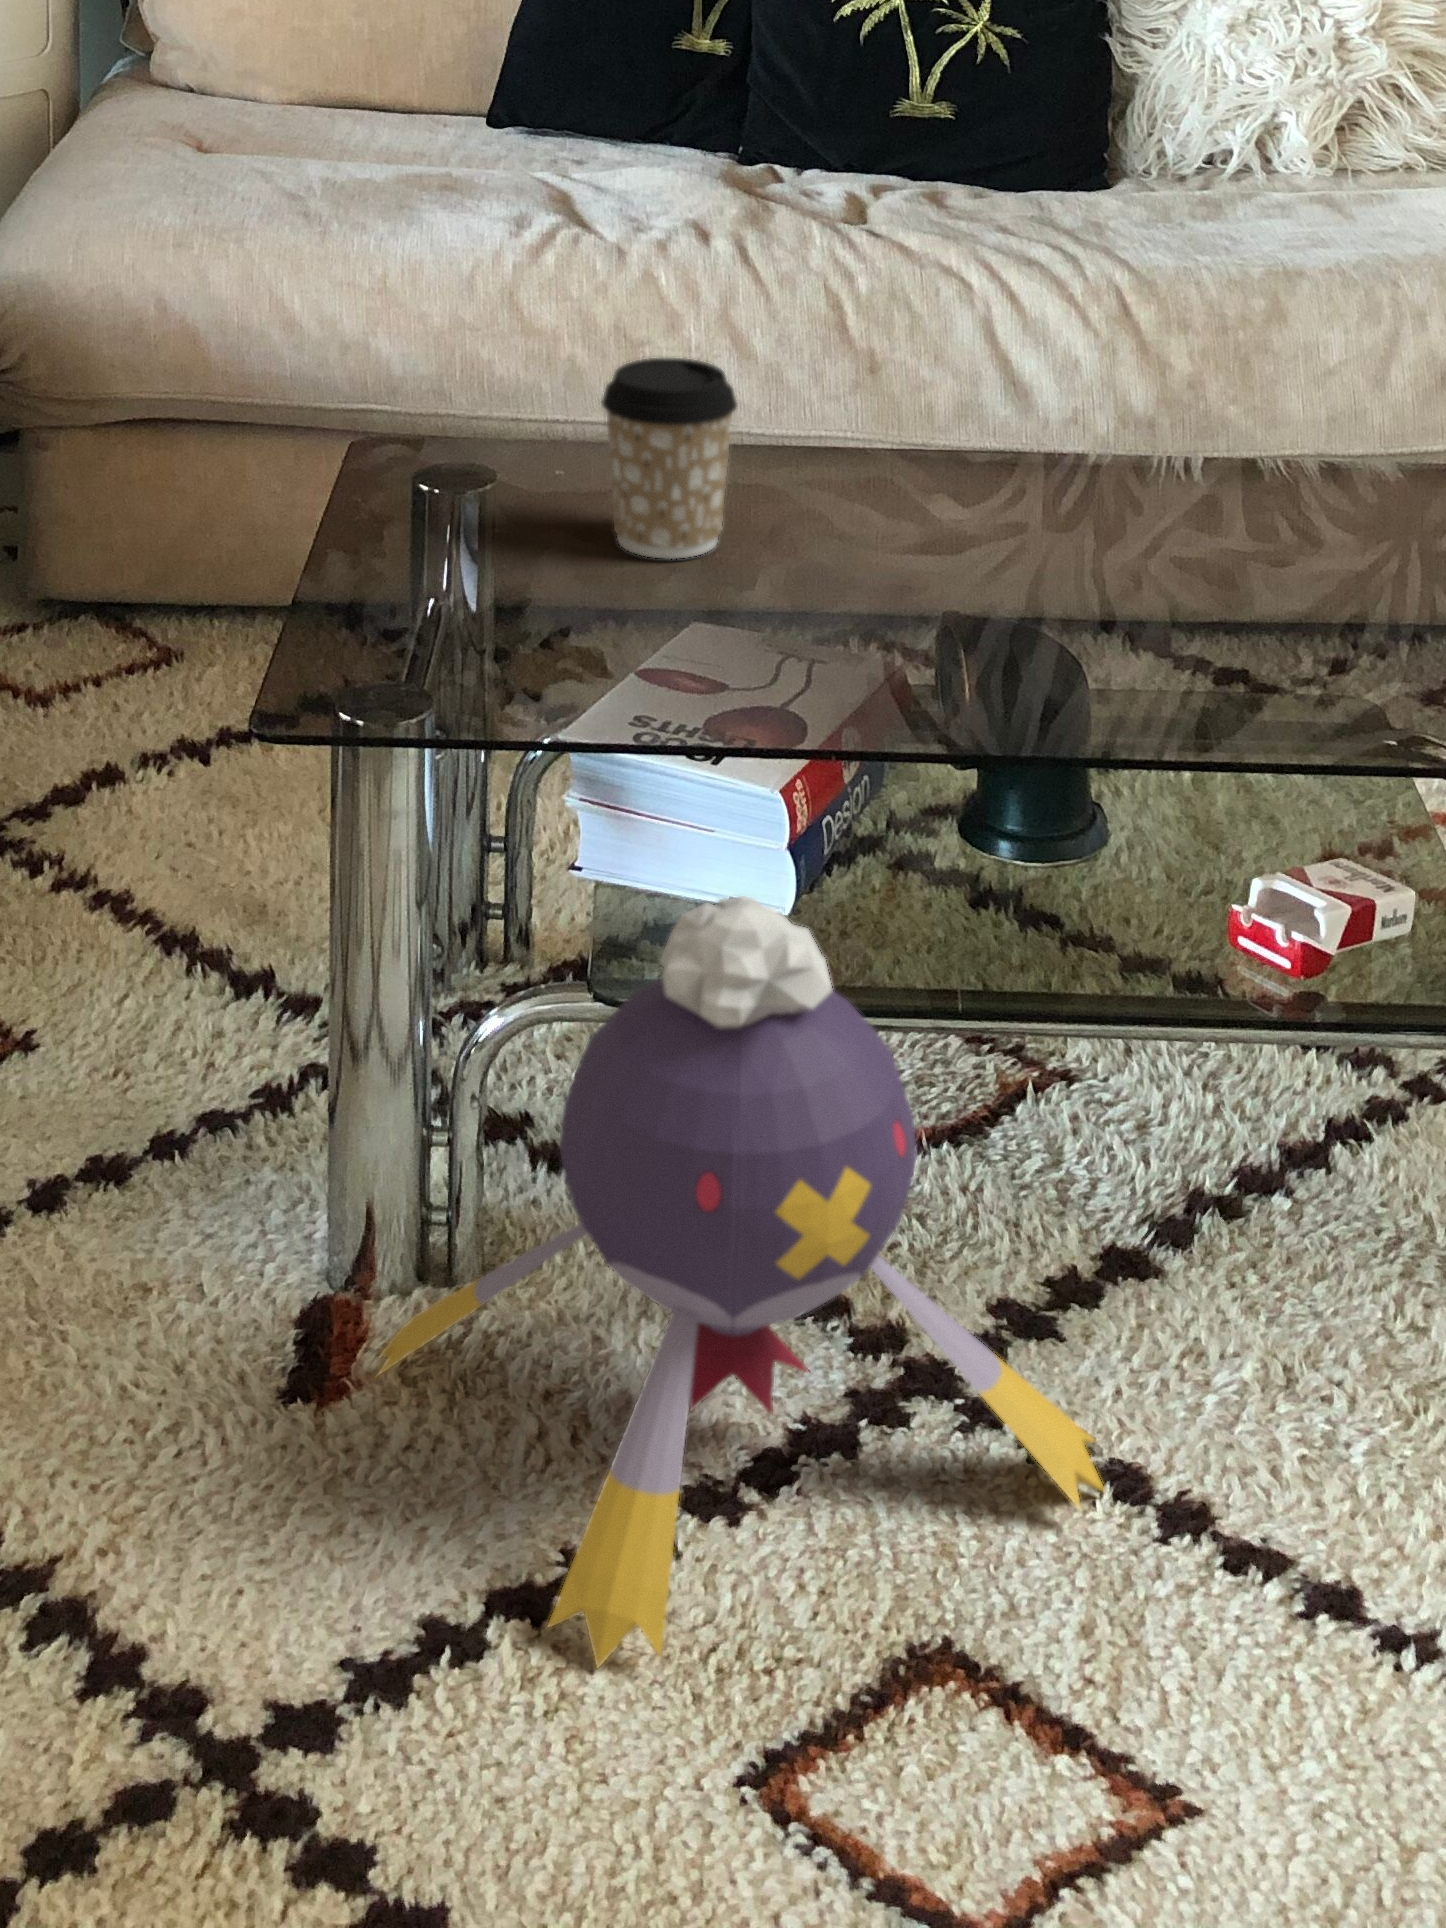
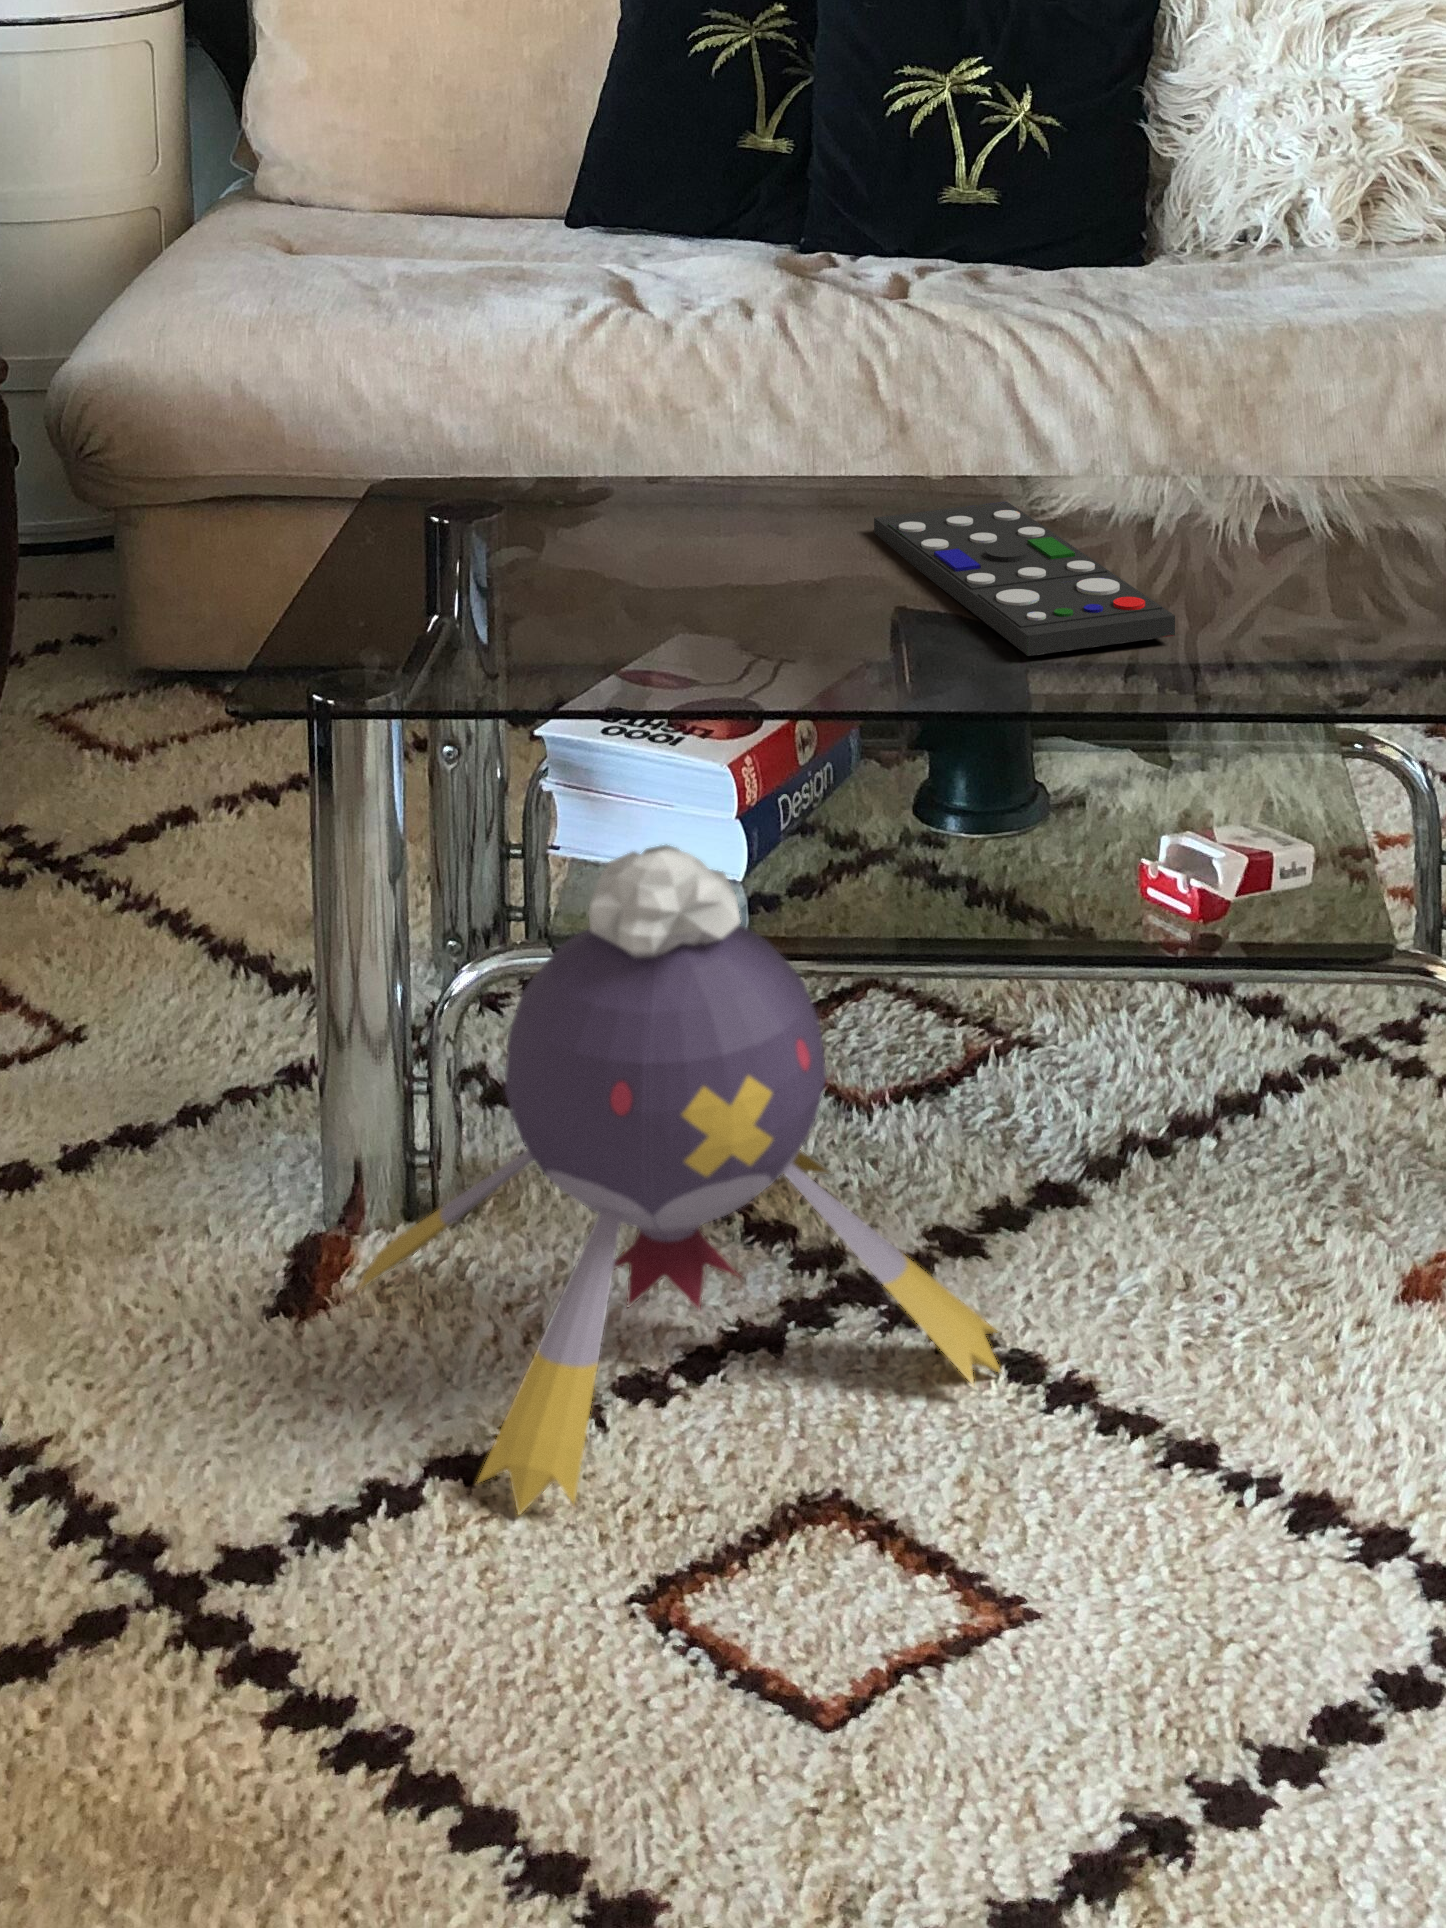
coffee cup: present [602,357,737,559] -> none [582,392,707,573]
remote control: none [903,479,1265,675] -> present [874,502,1175,656]

